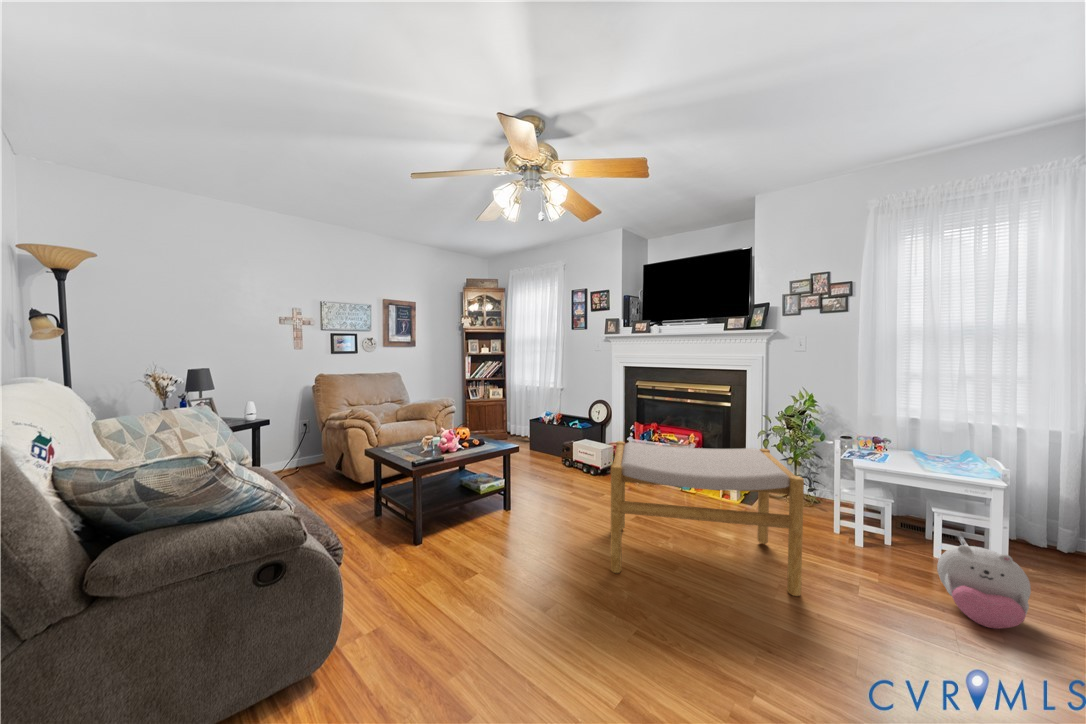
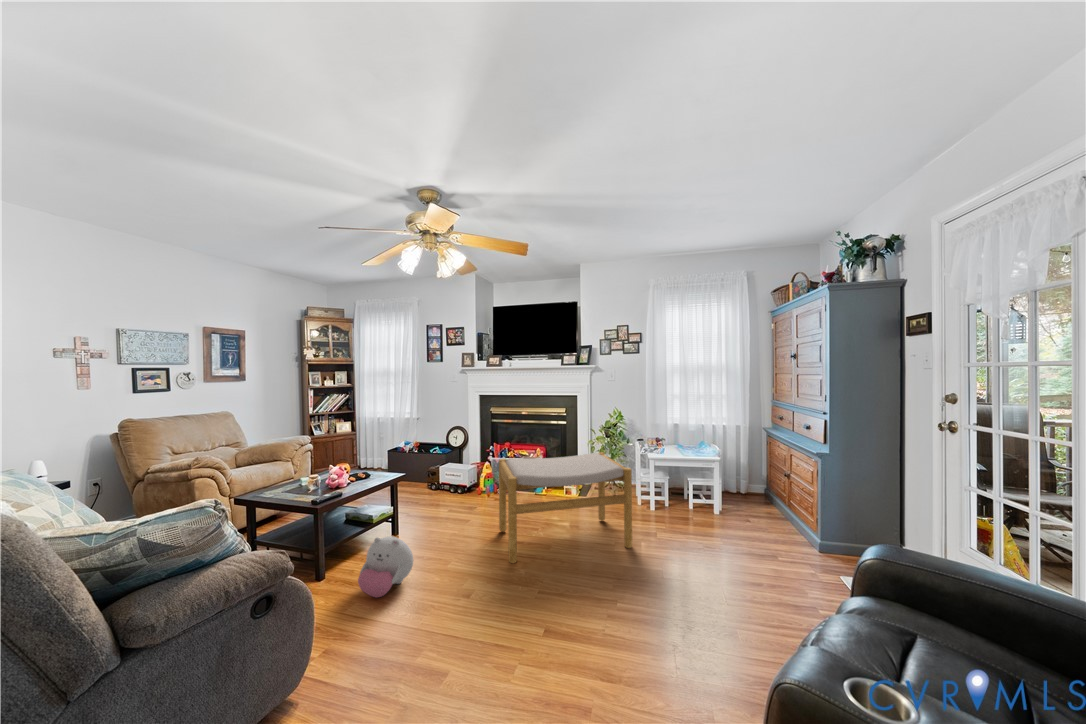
plush toy: present [937,545,1031,629] -> present [358,536,414,598]

